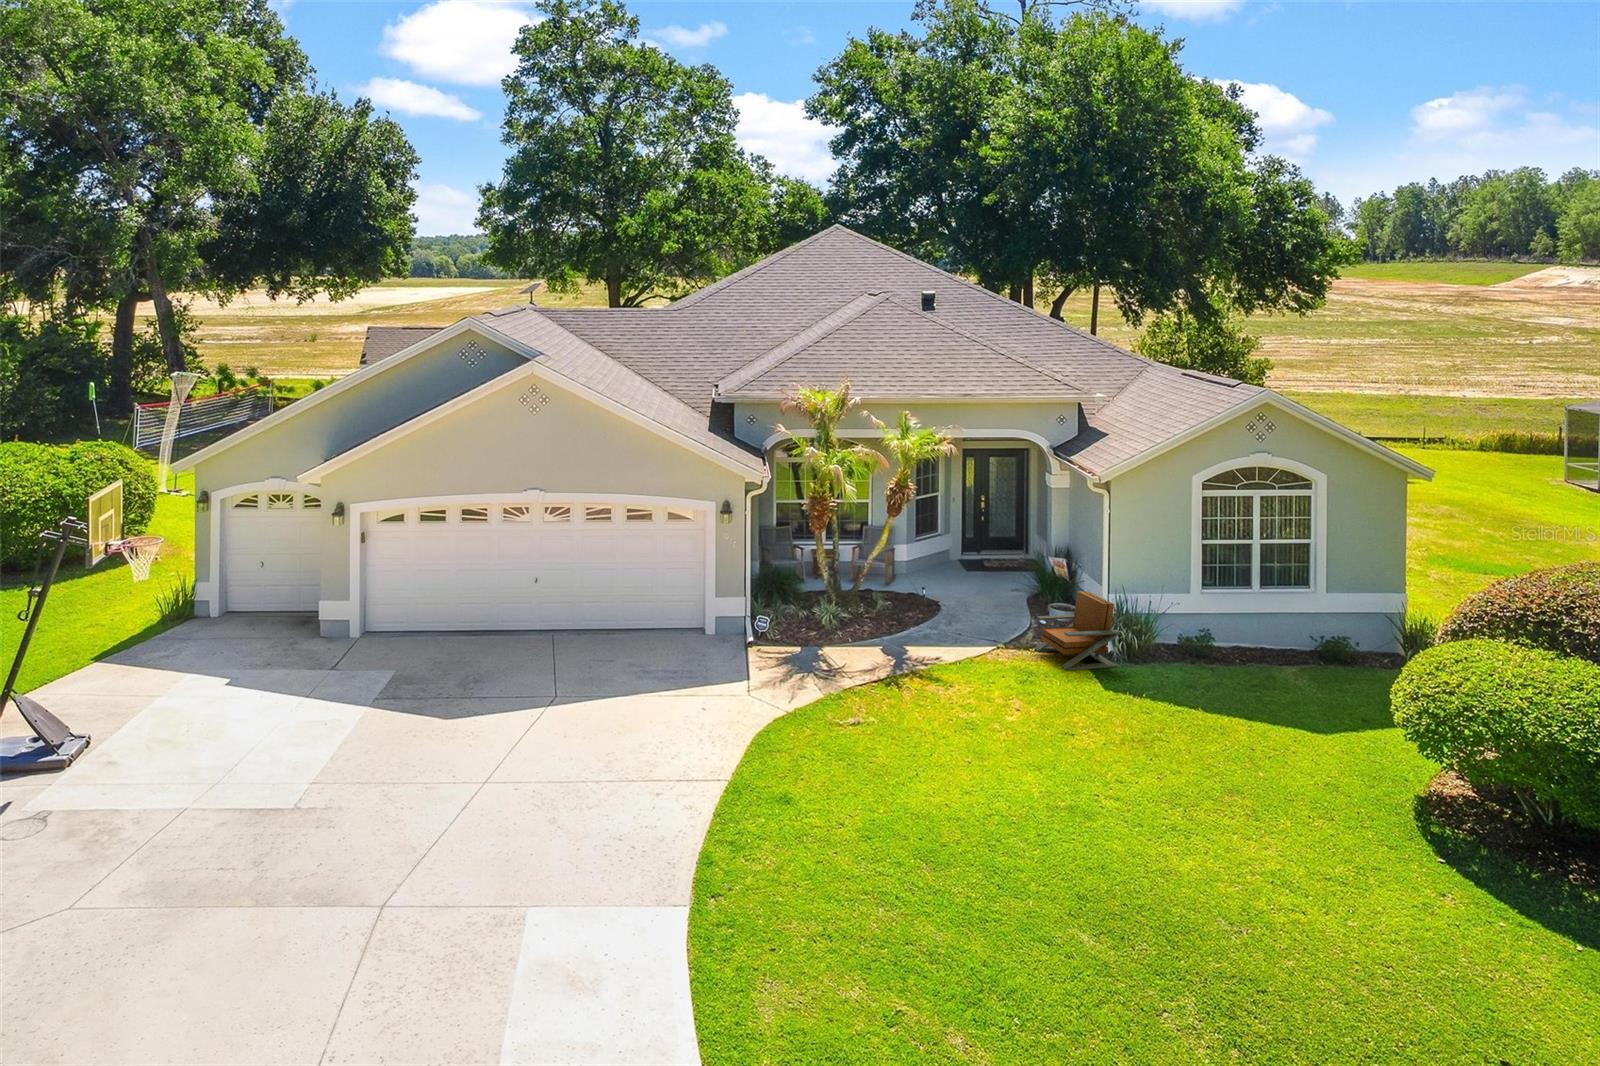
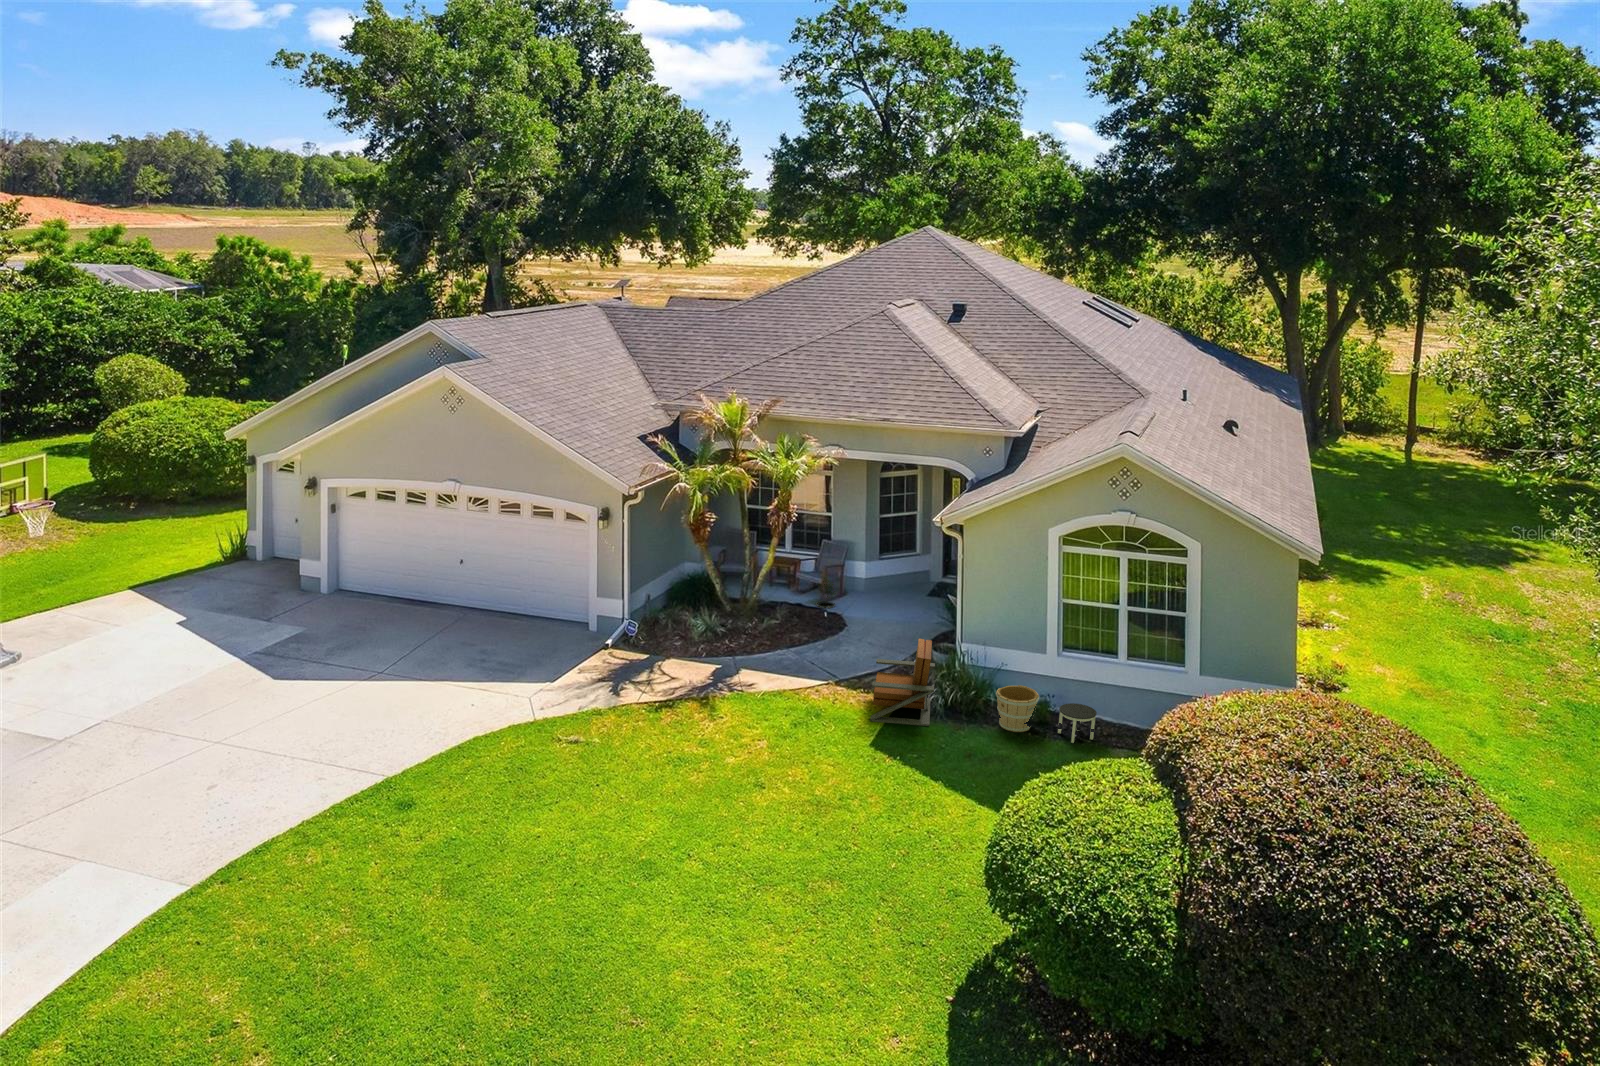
potted tree: none [874,558,898,593] -> present [817,578,836,608]
wooden bucket: none [1159,621,1201,662] -> present [996,685,1039,732]
round table: none [1215,630,1250,663] -> present [1058,703,1097,743]

